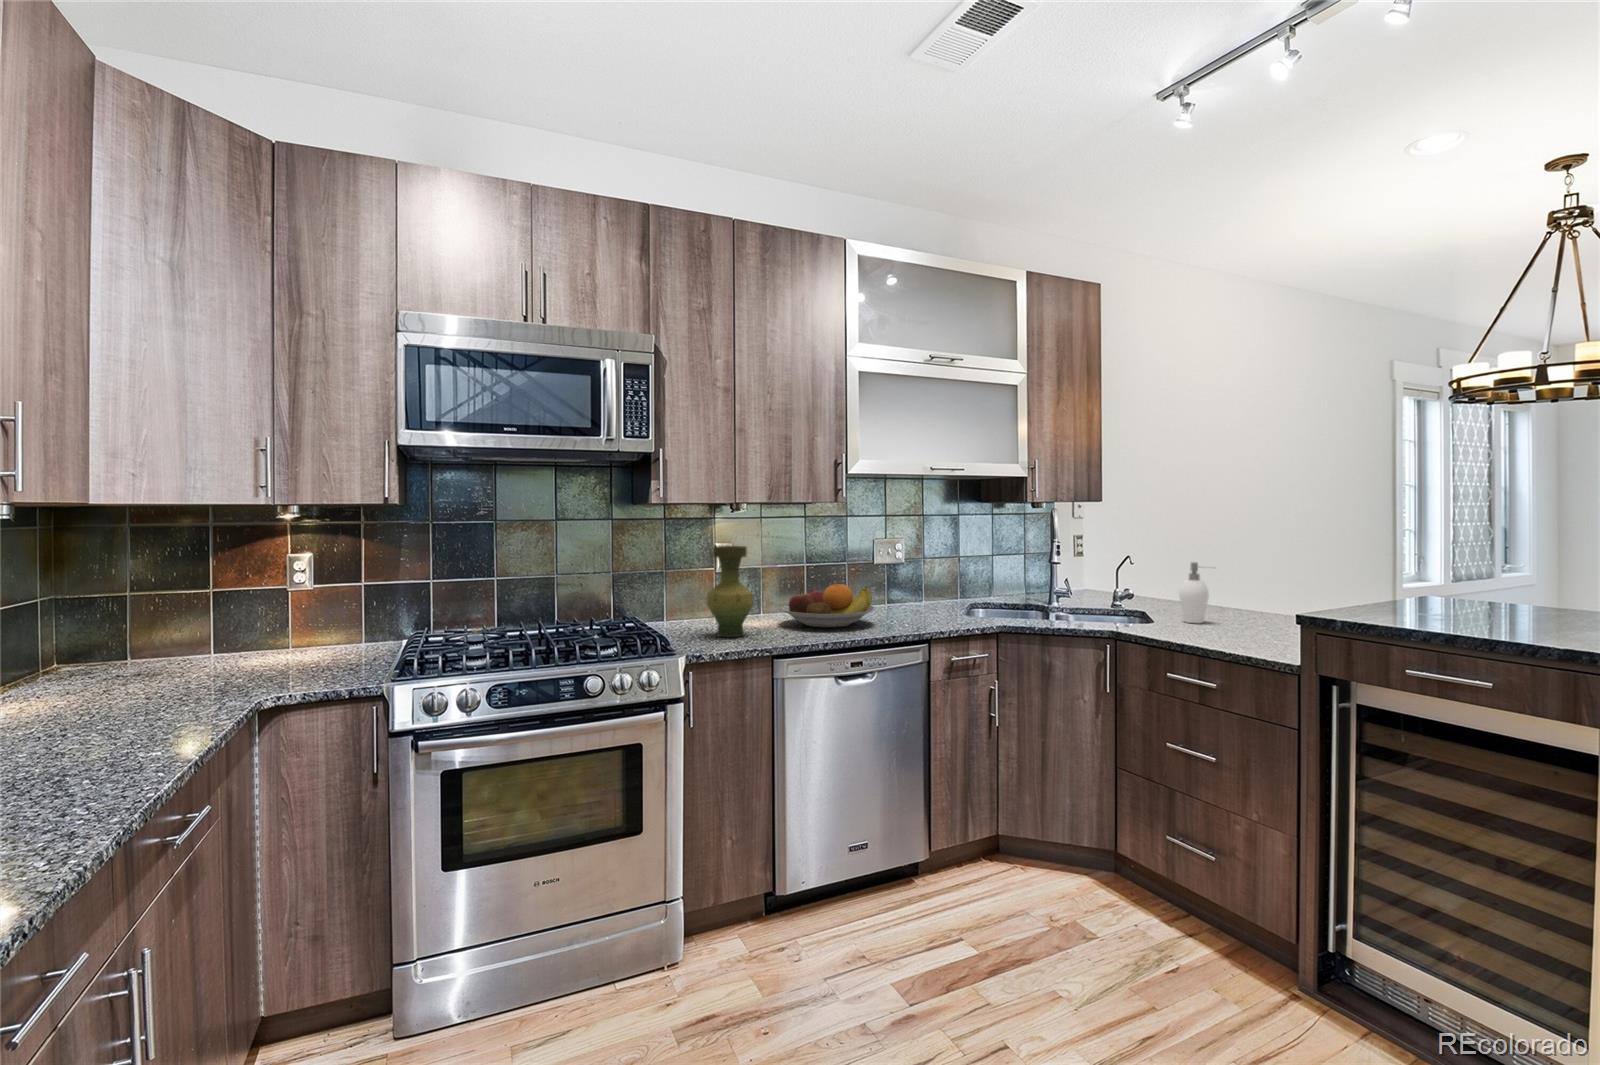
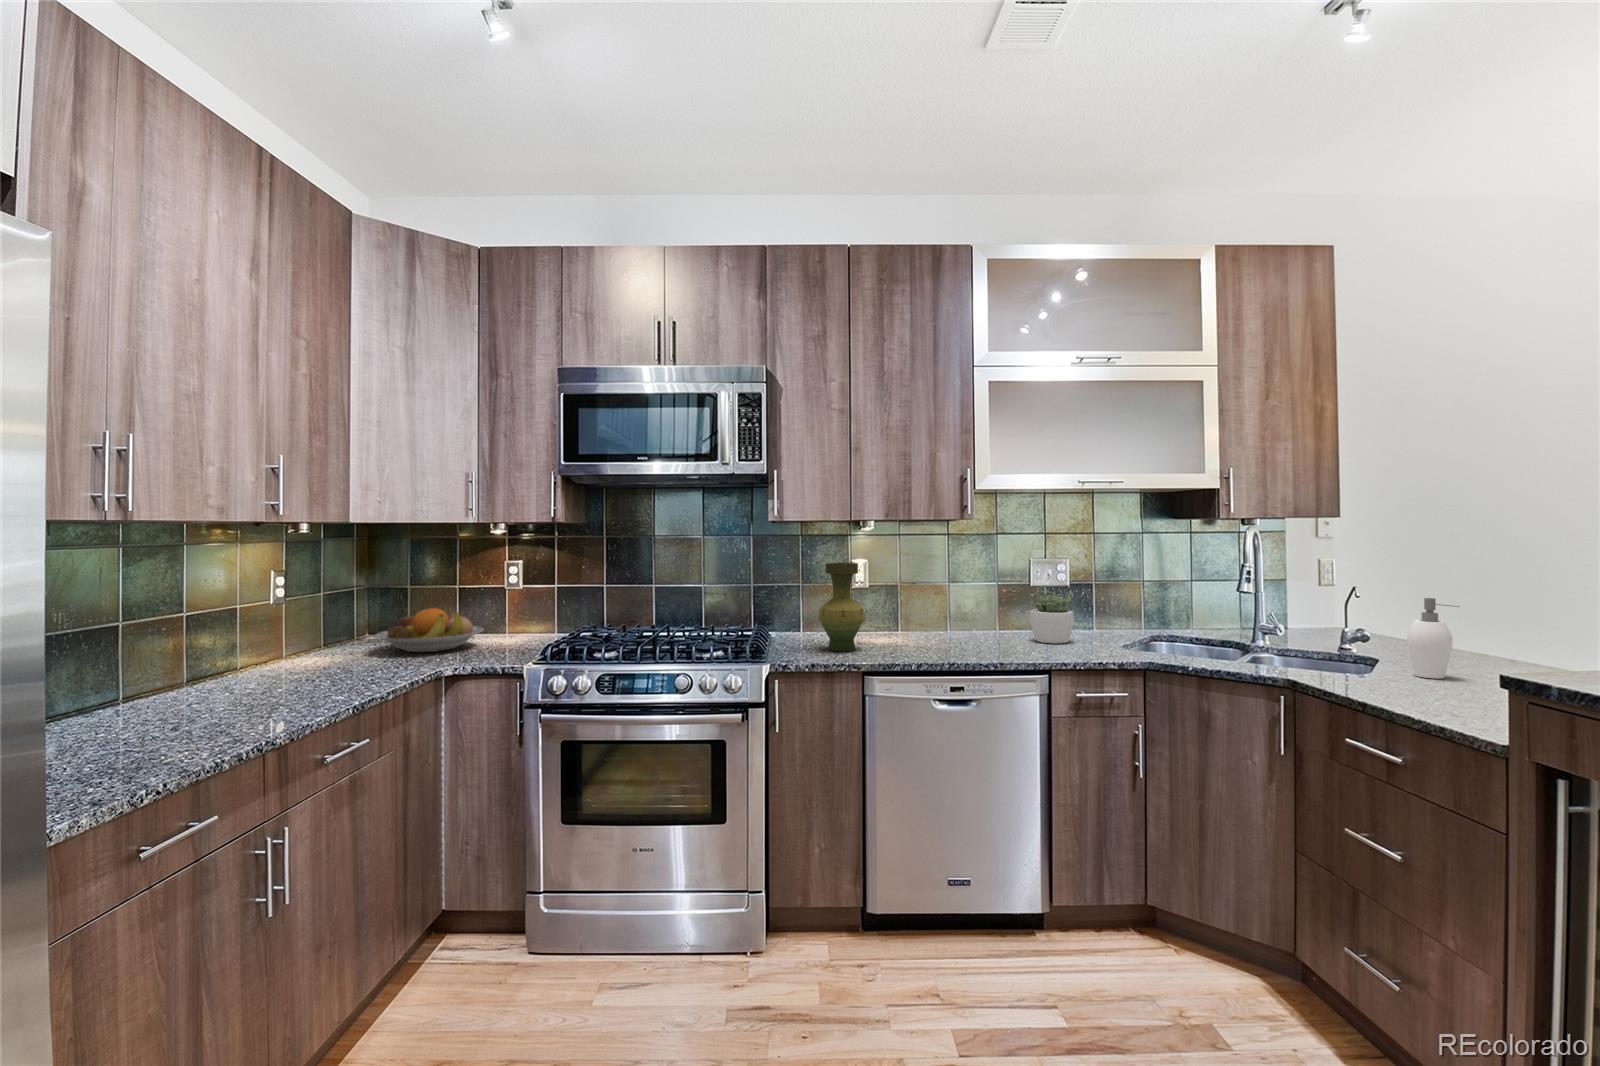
succulent plant: none [885,568,923,616] -> present [1030,591,1074,643]
fruit bowl: present [780,584,875,628] -> present [375,608,483,652]

